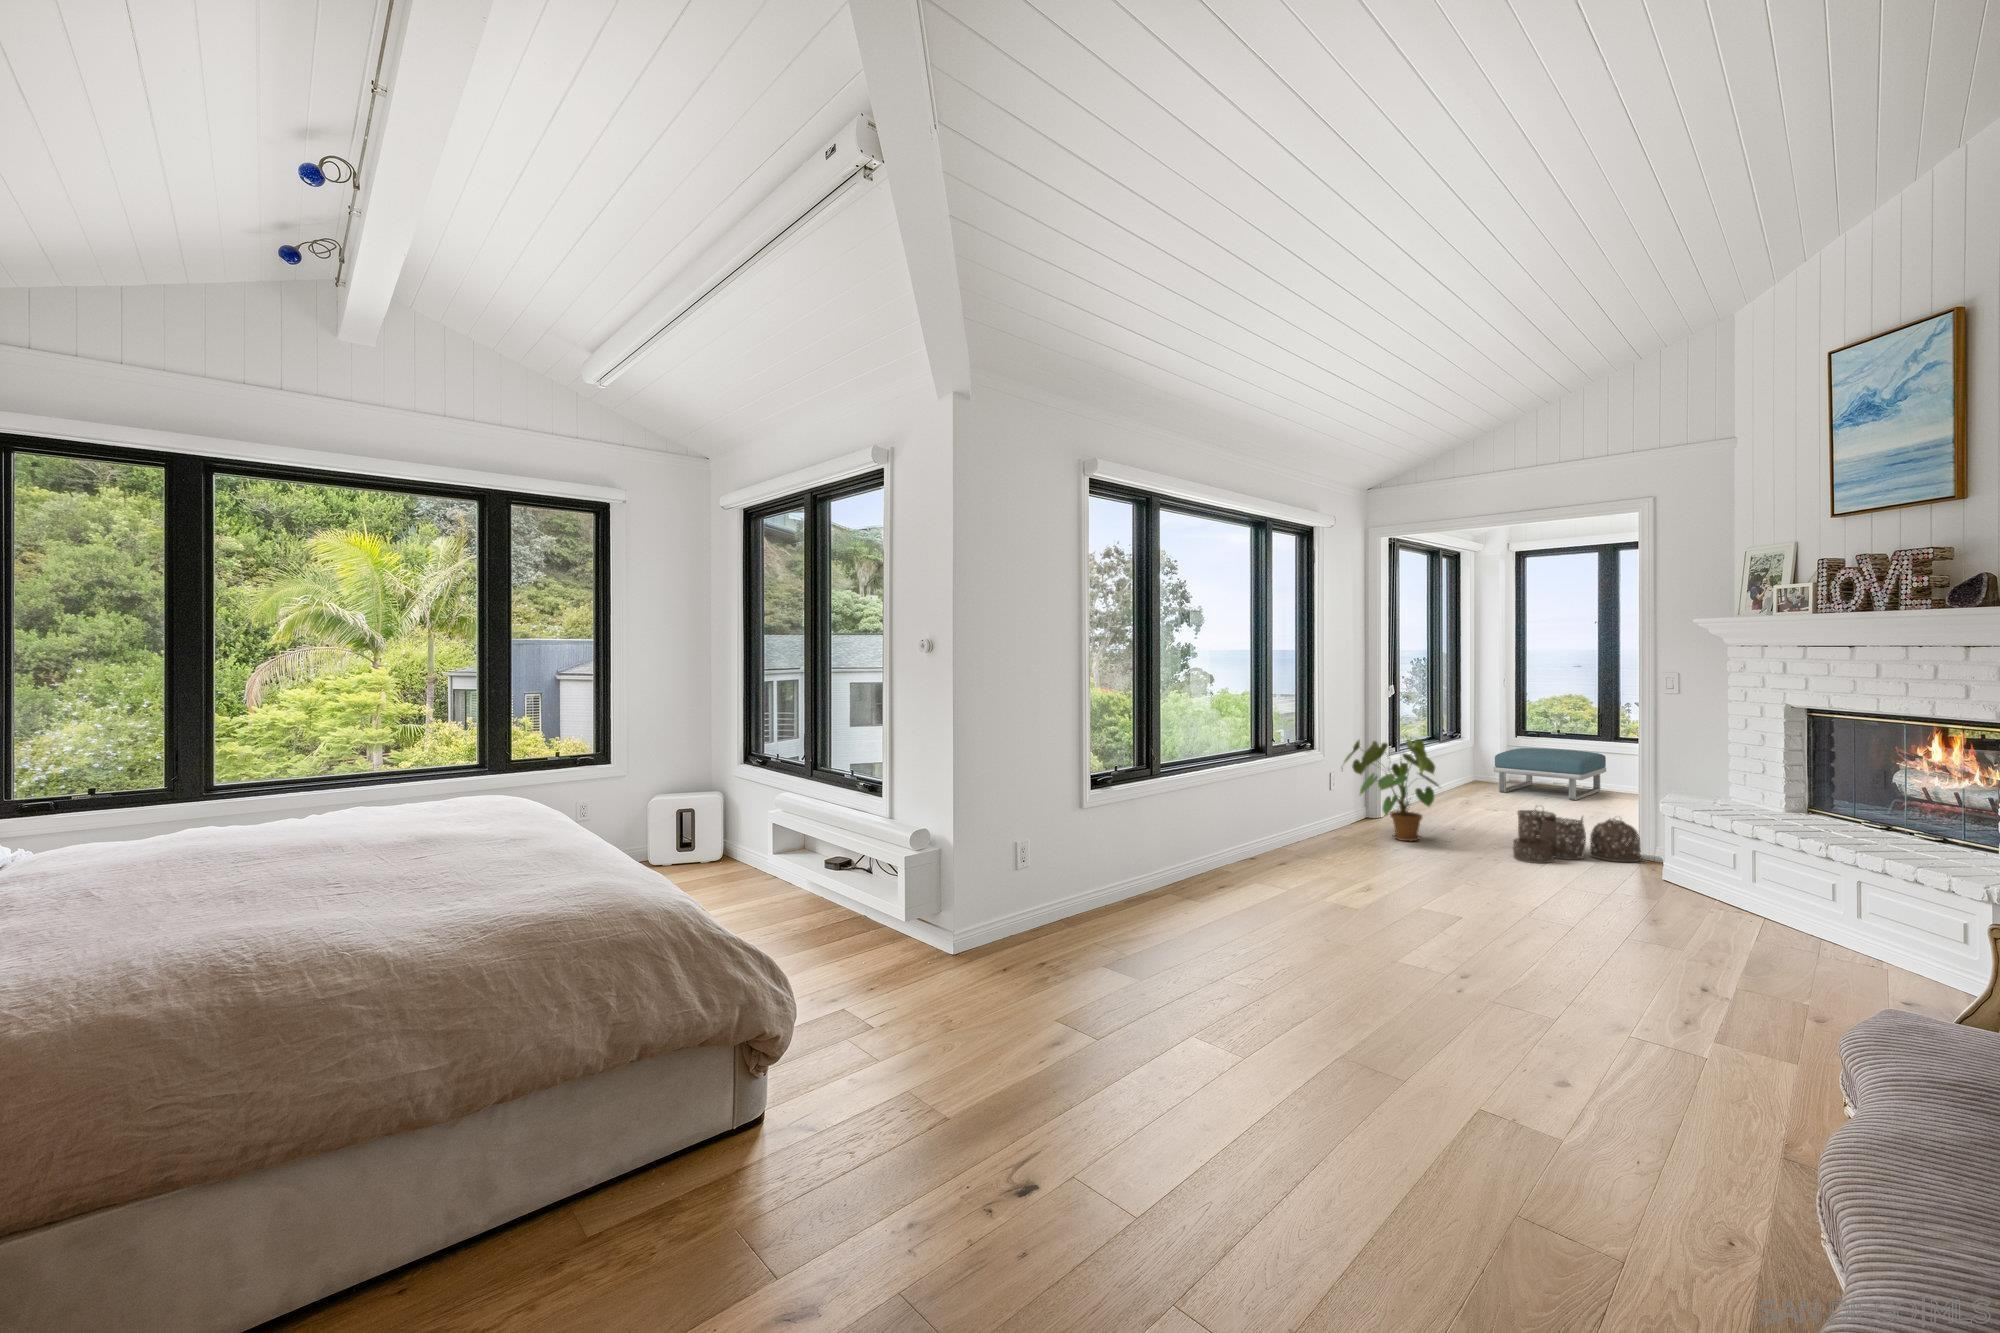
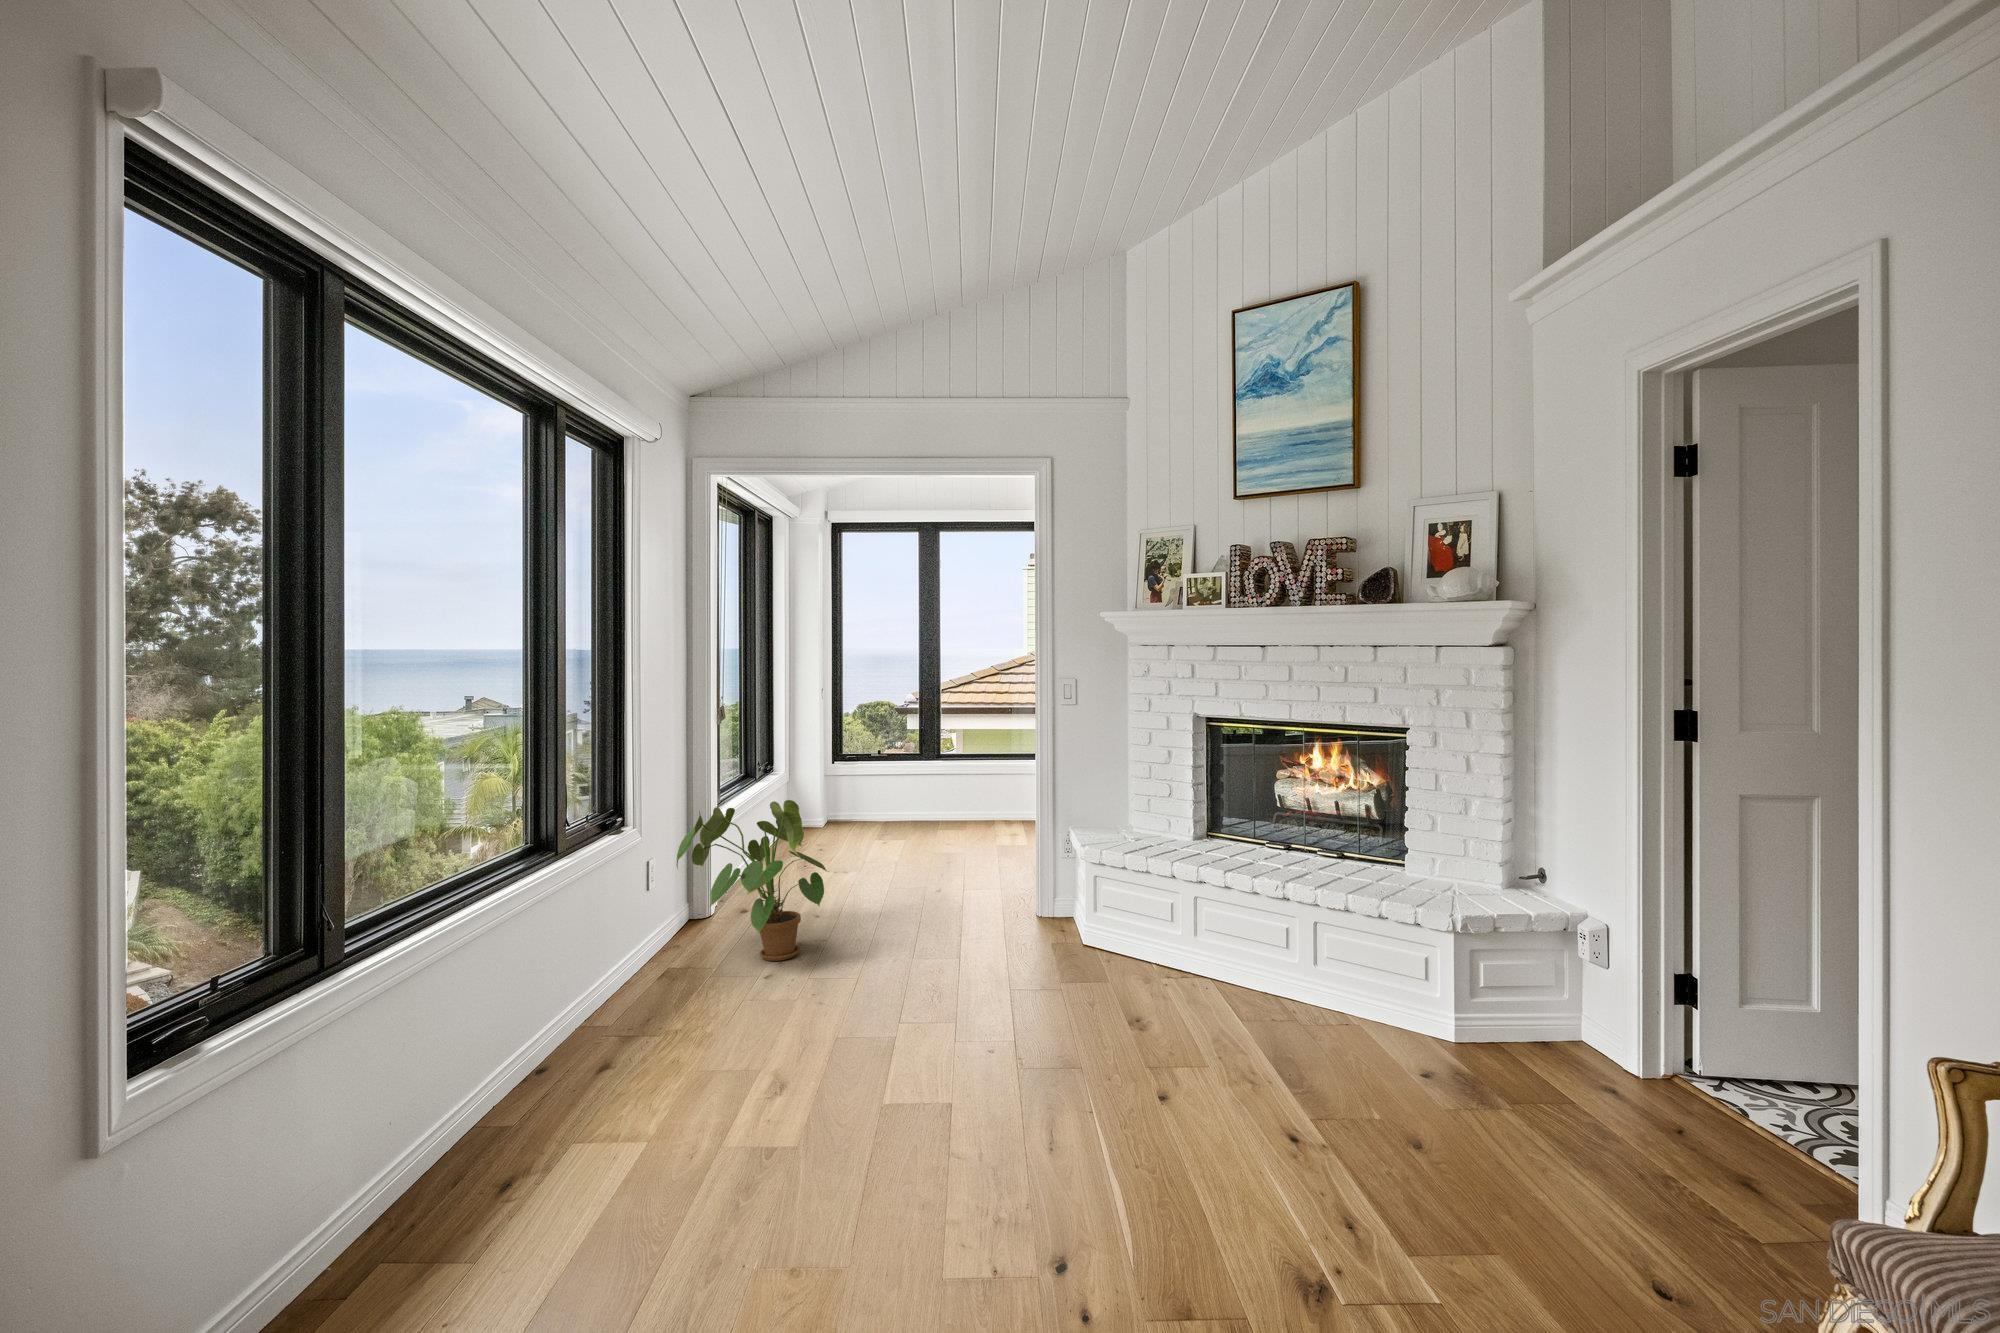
footstool: present [1494,748,1606,800] -> none [825,774,930,838]
woven basket: present [1513,810,1641,863] -> none [912,865,1047,956]

